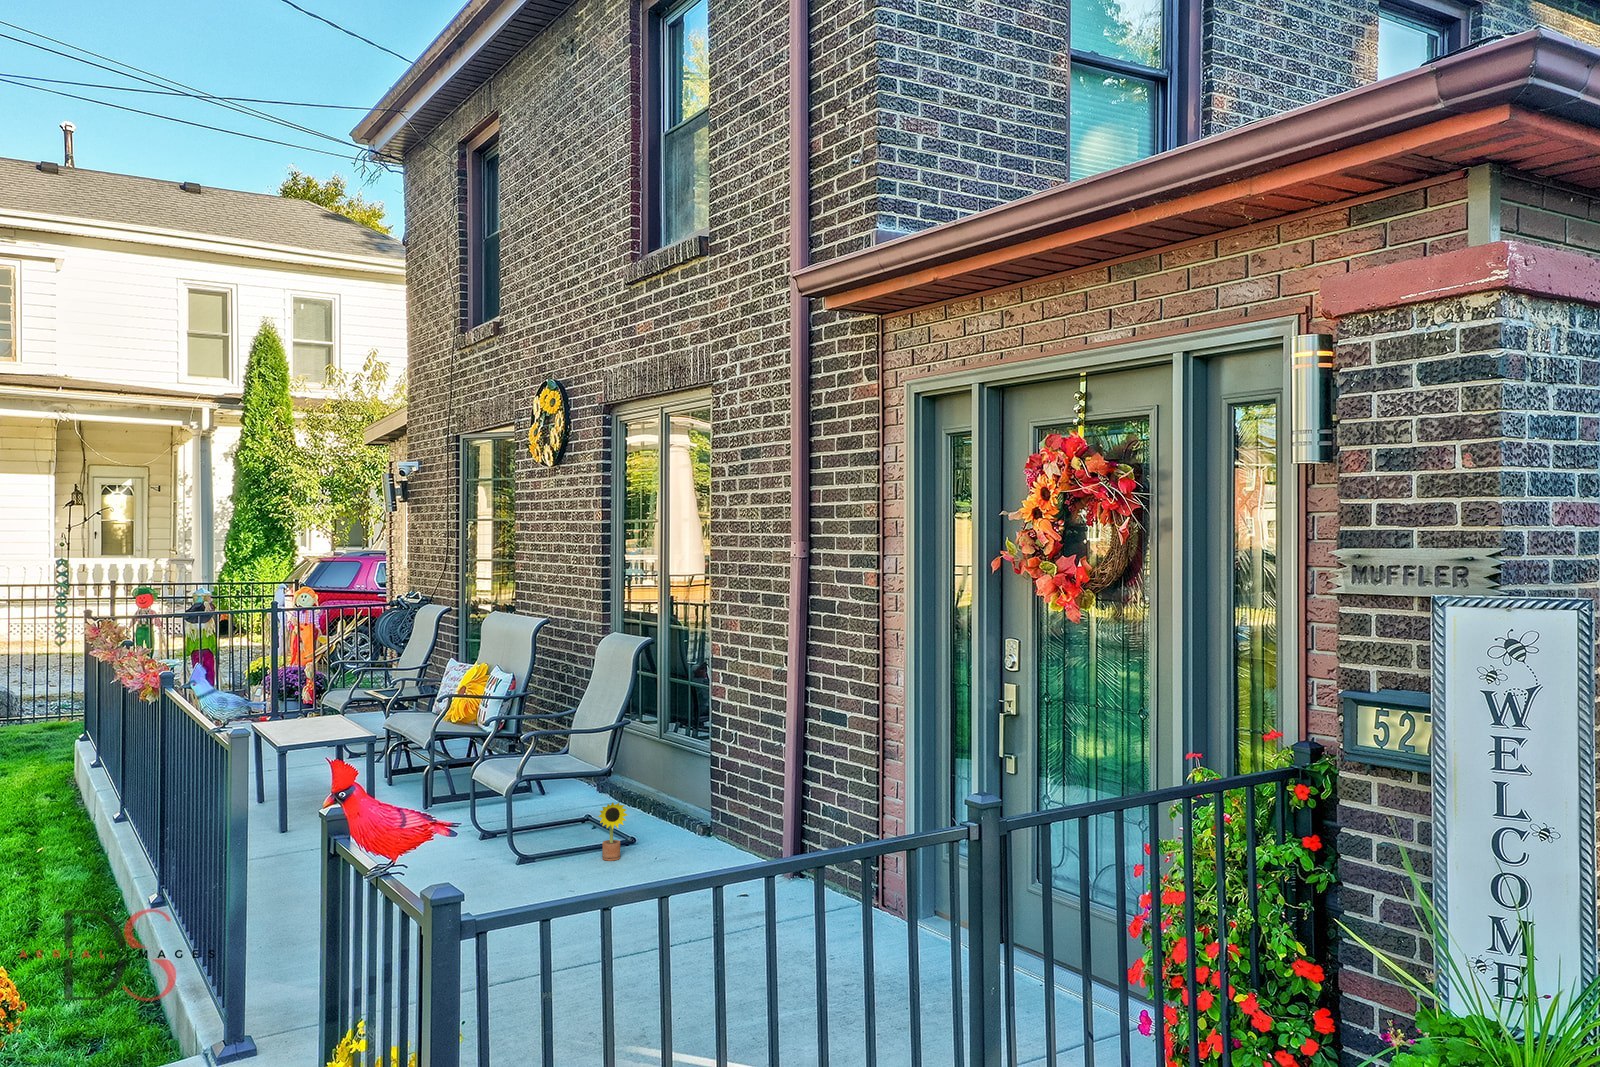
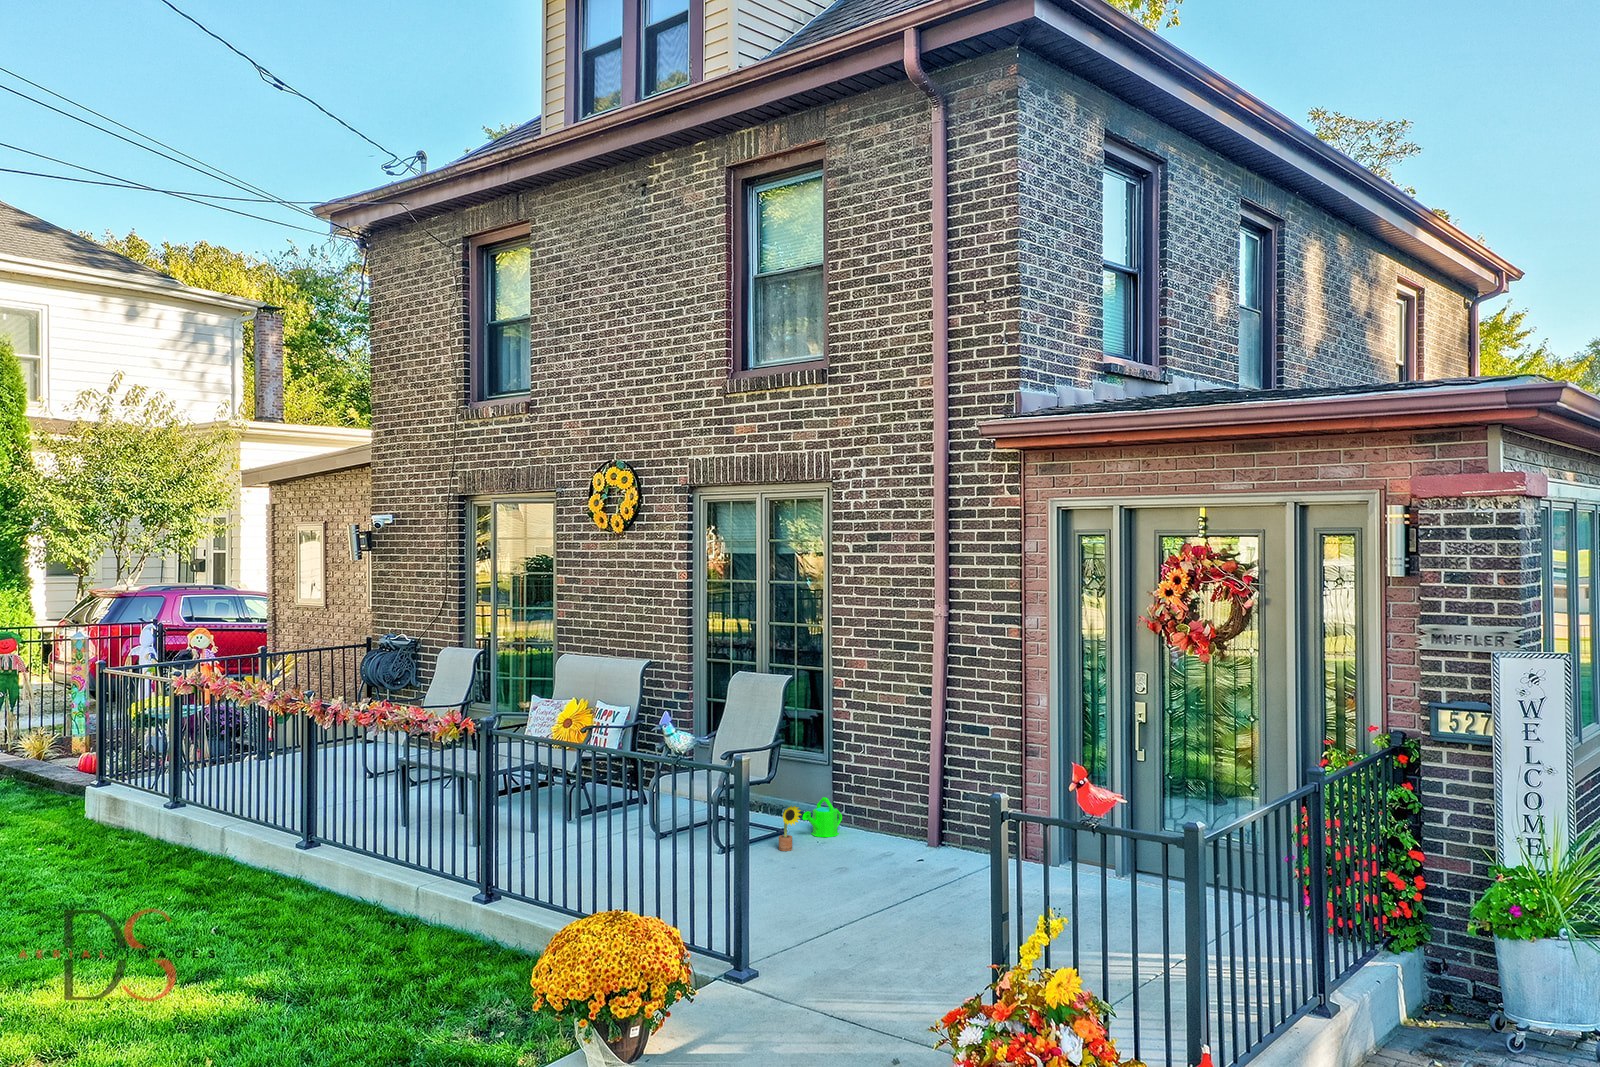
watering can: none [654,796,718,848] -> present [802,797,842,837]

